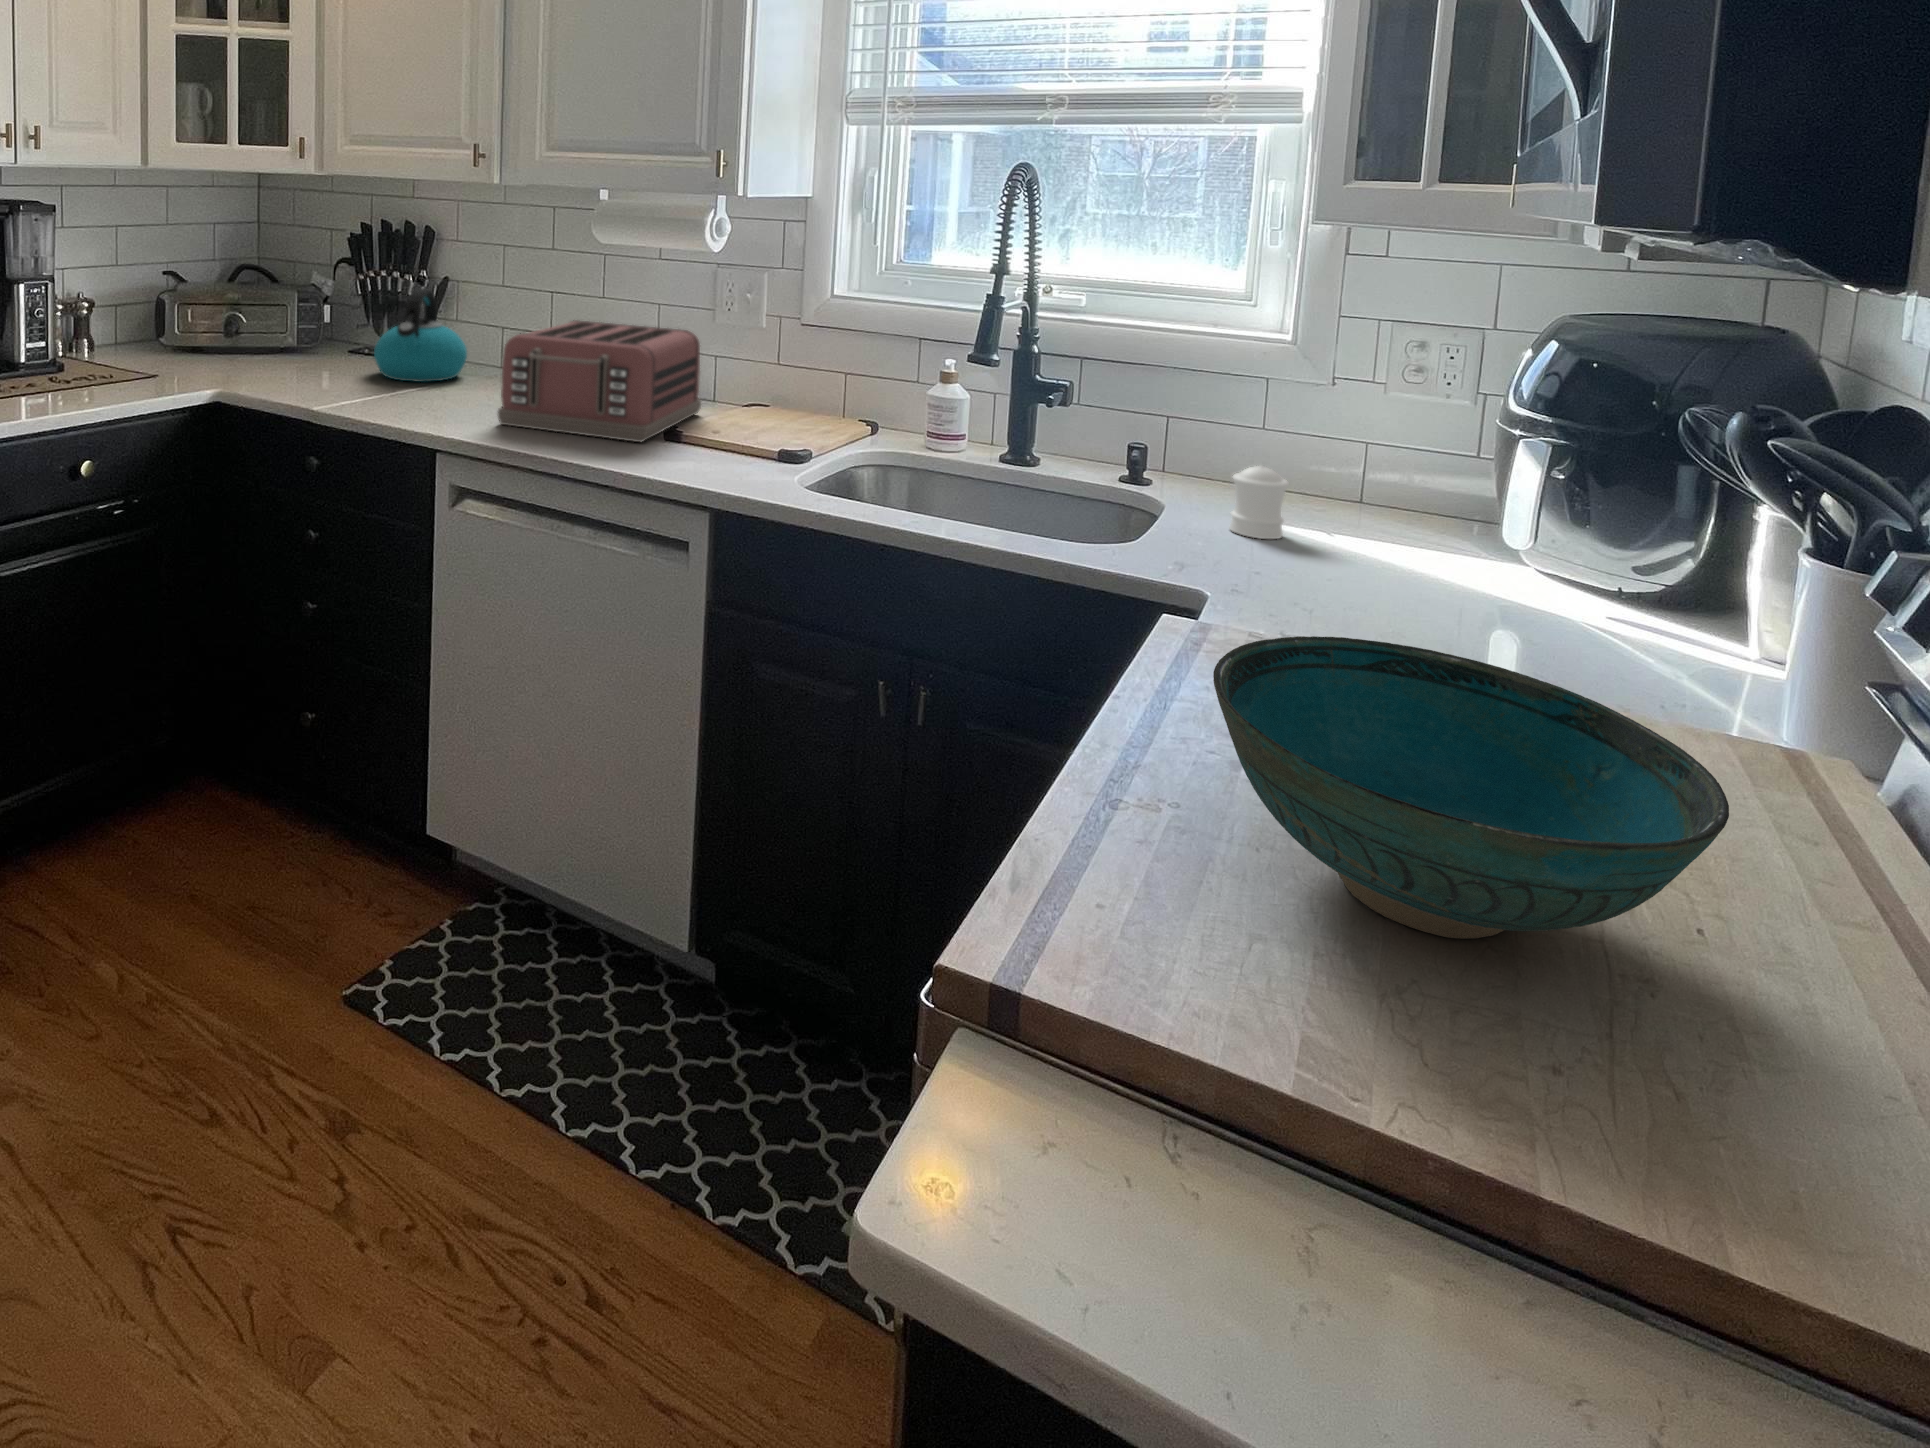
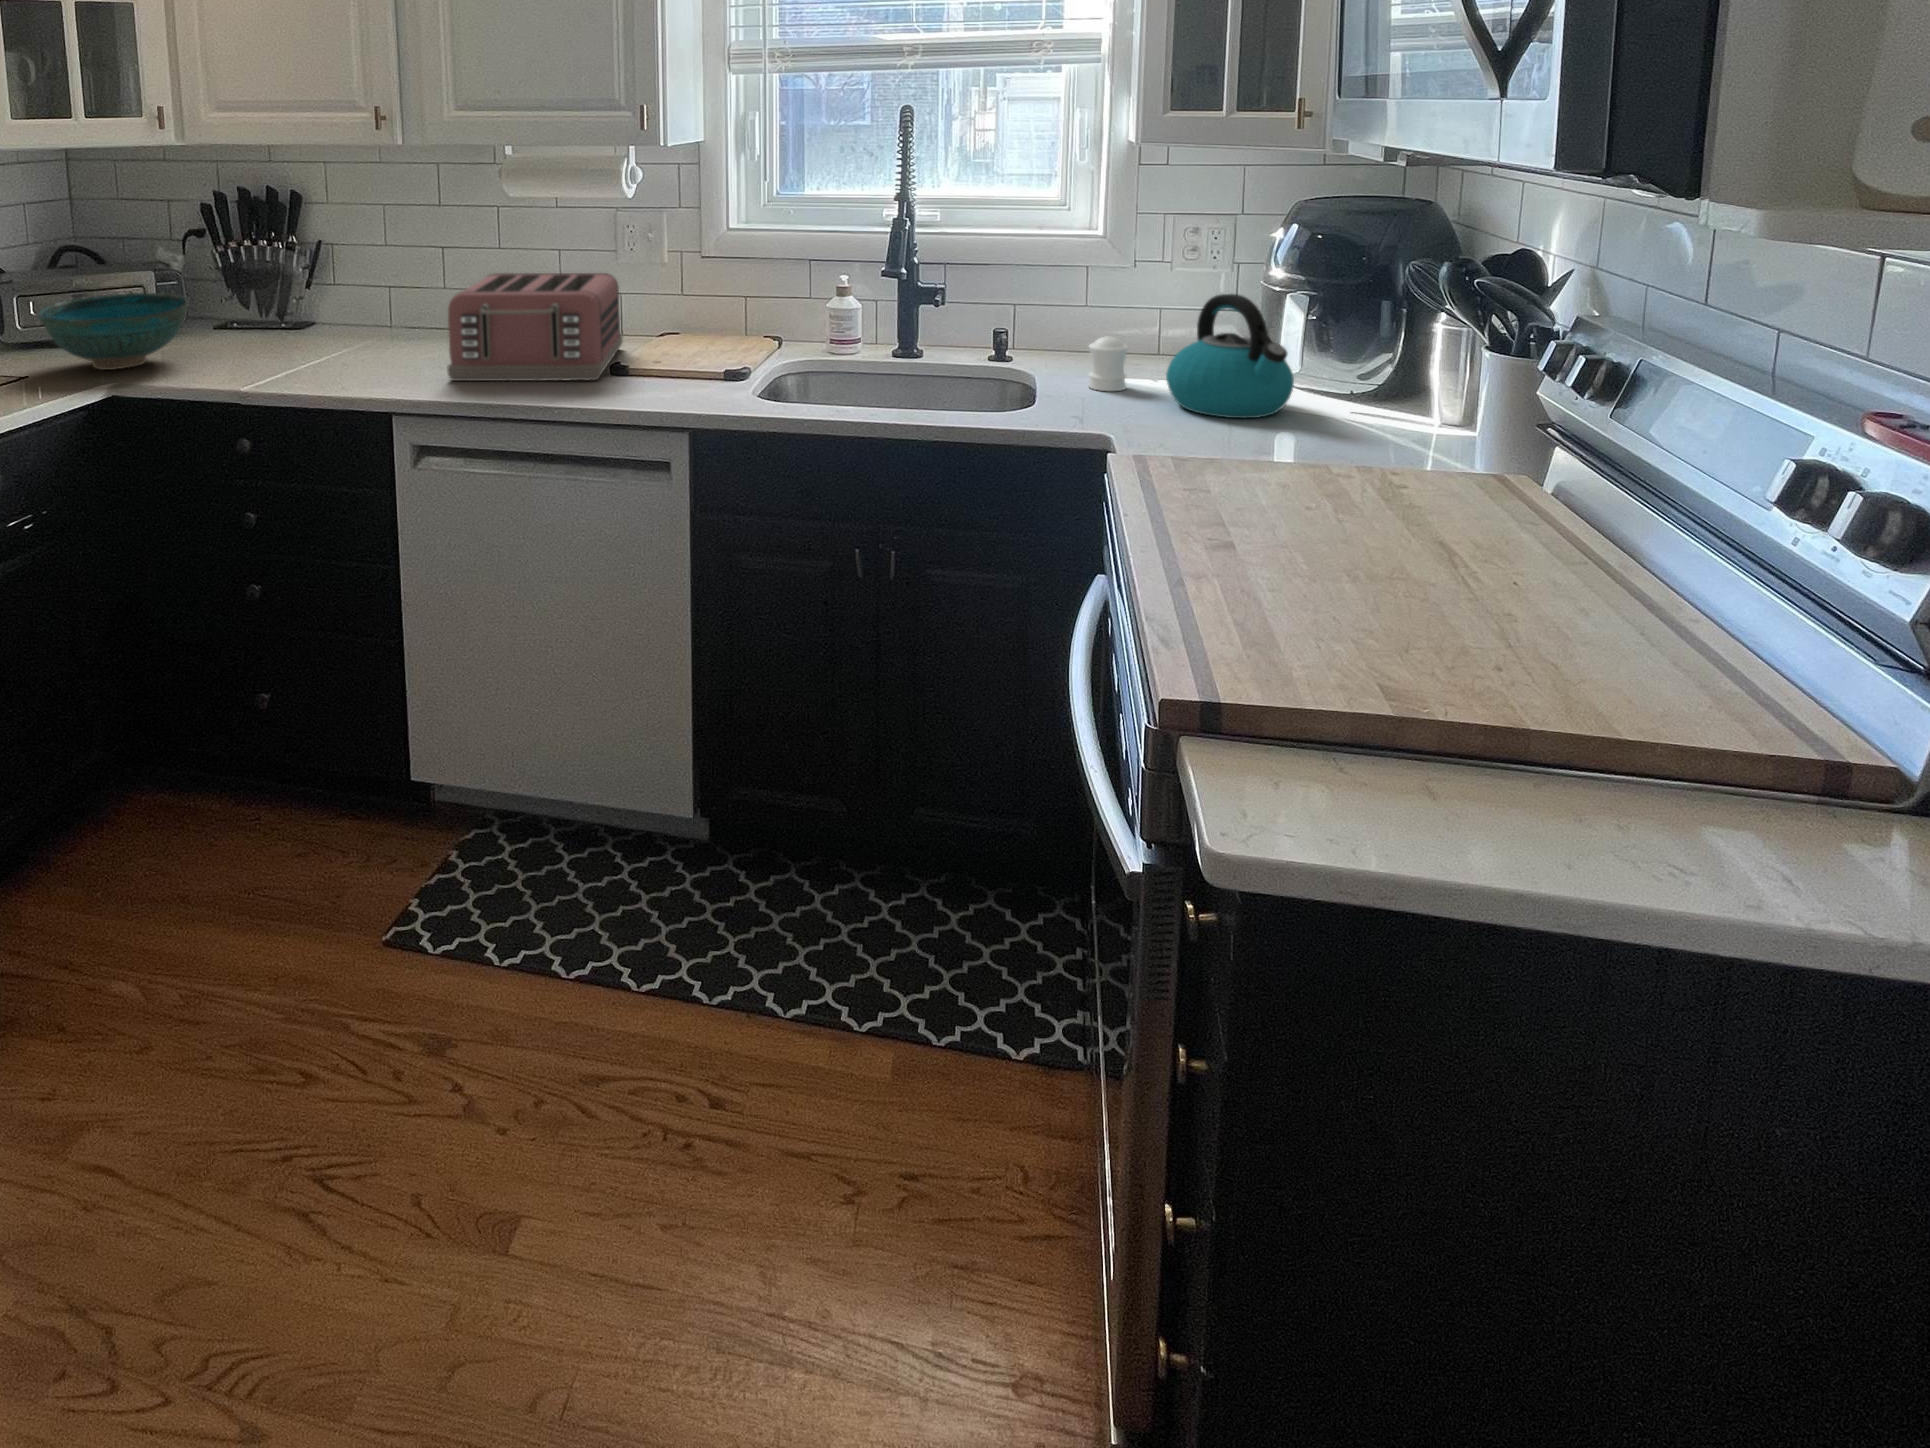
kettle: present [374,288,467,382] -> present [1166,294,1294,418]
bowl: present [1213,636,1729,939] -> present [37,293,189,370]

